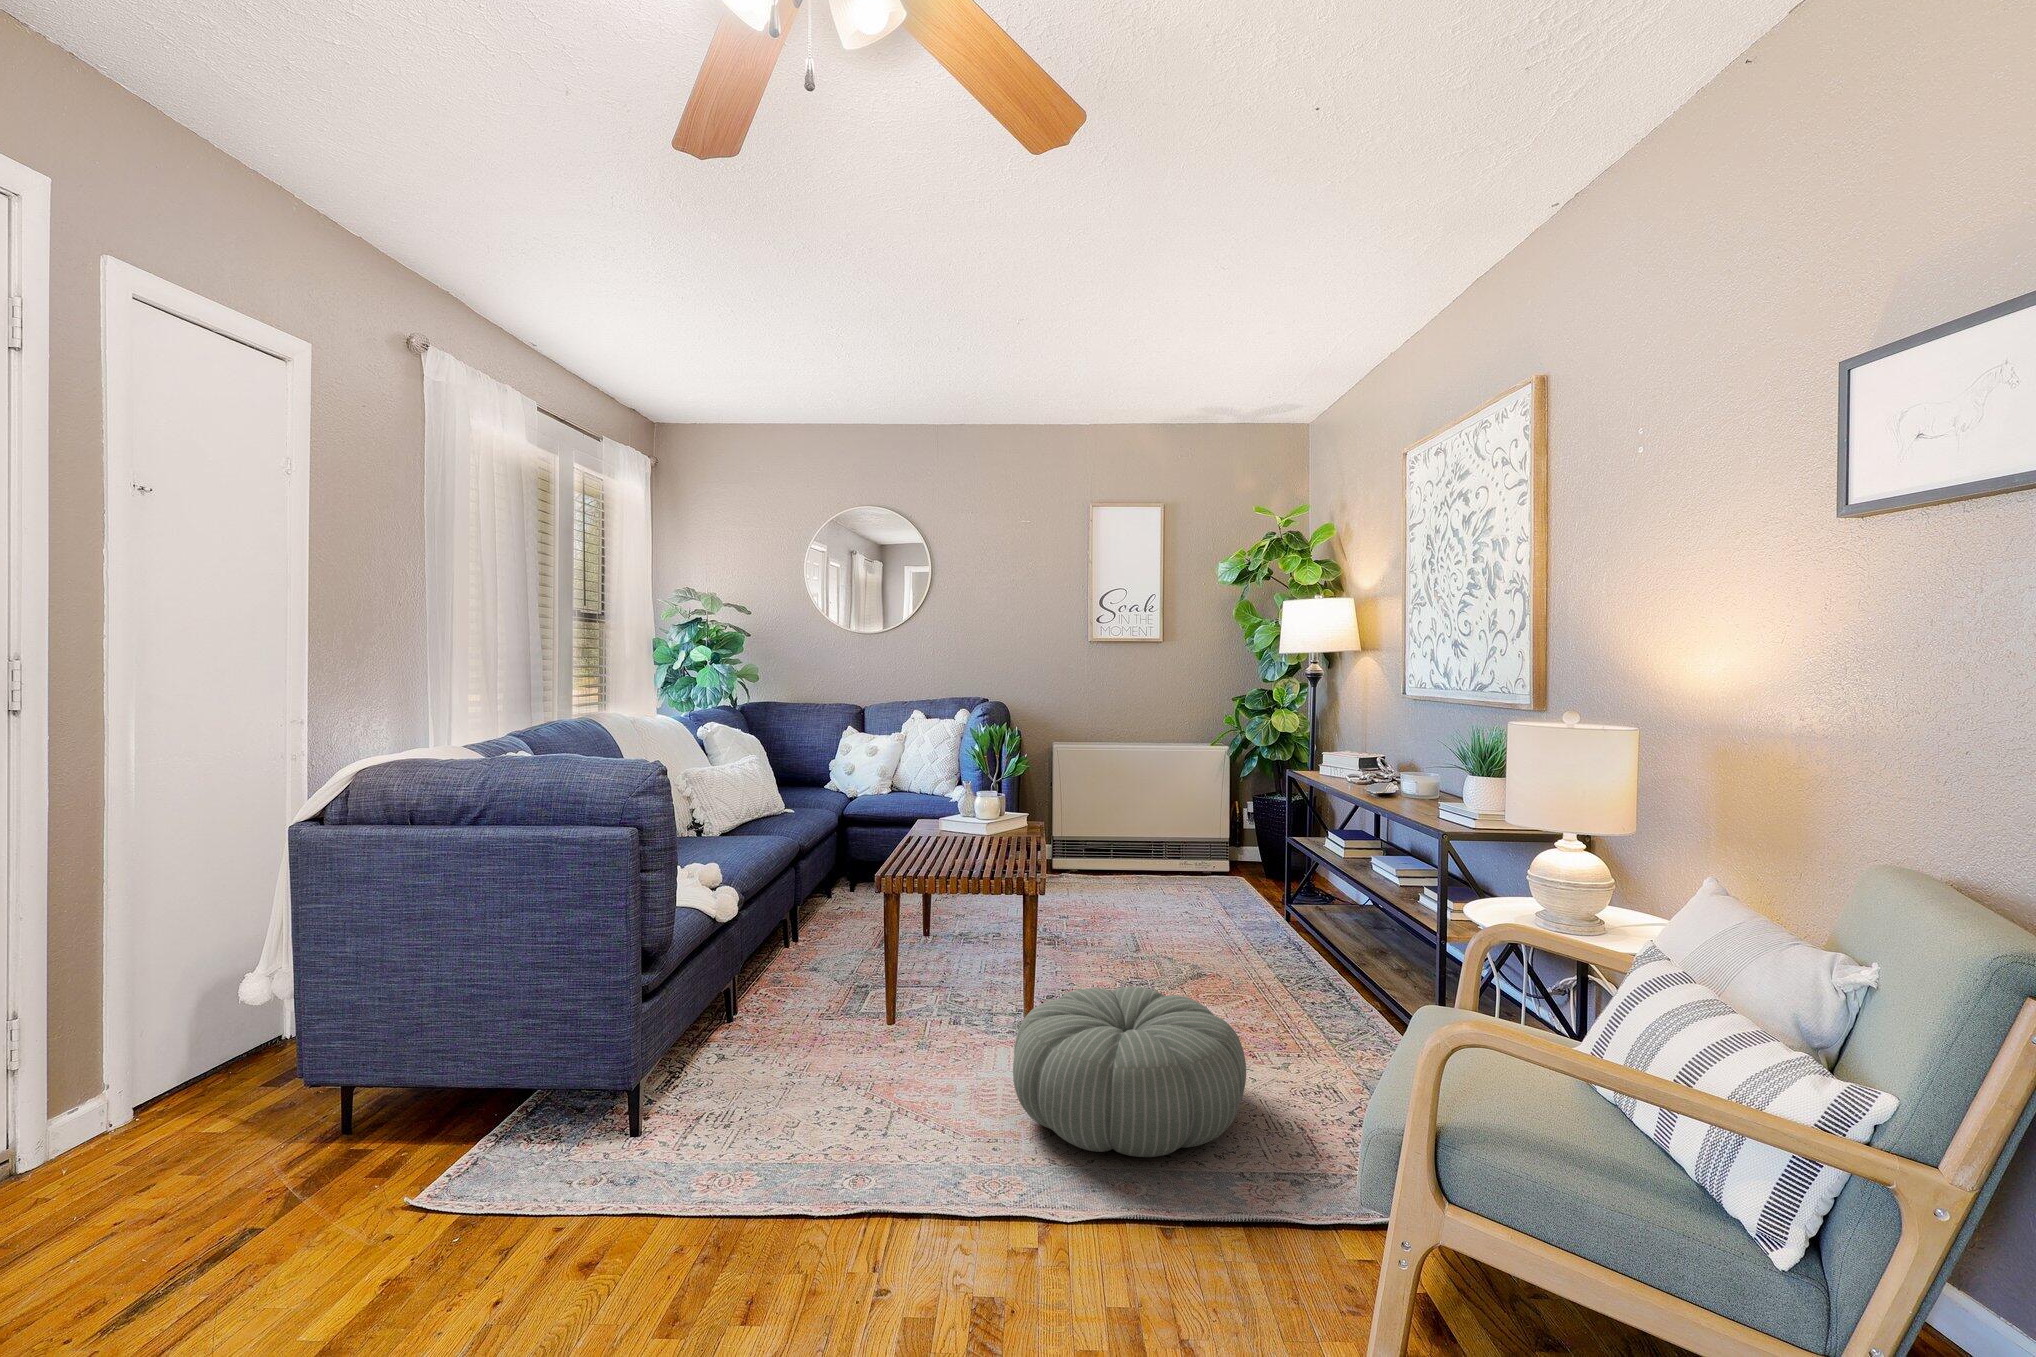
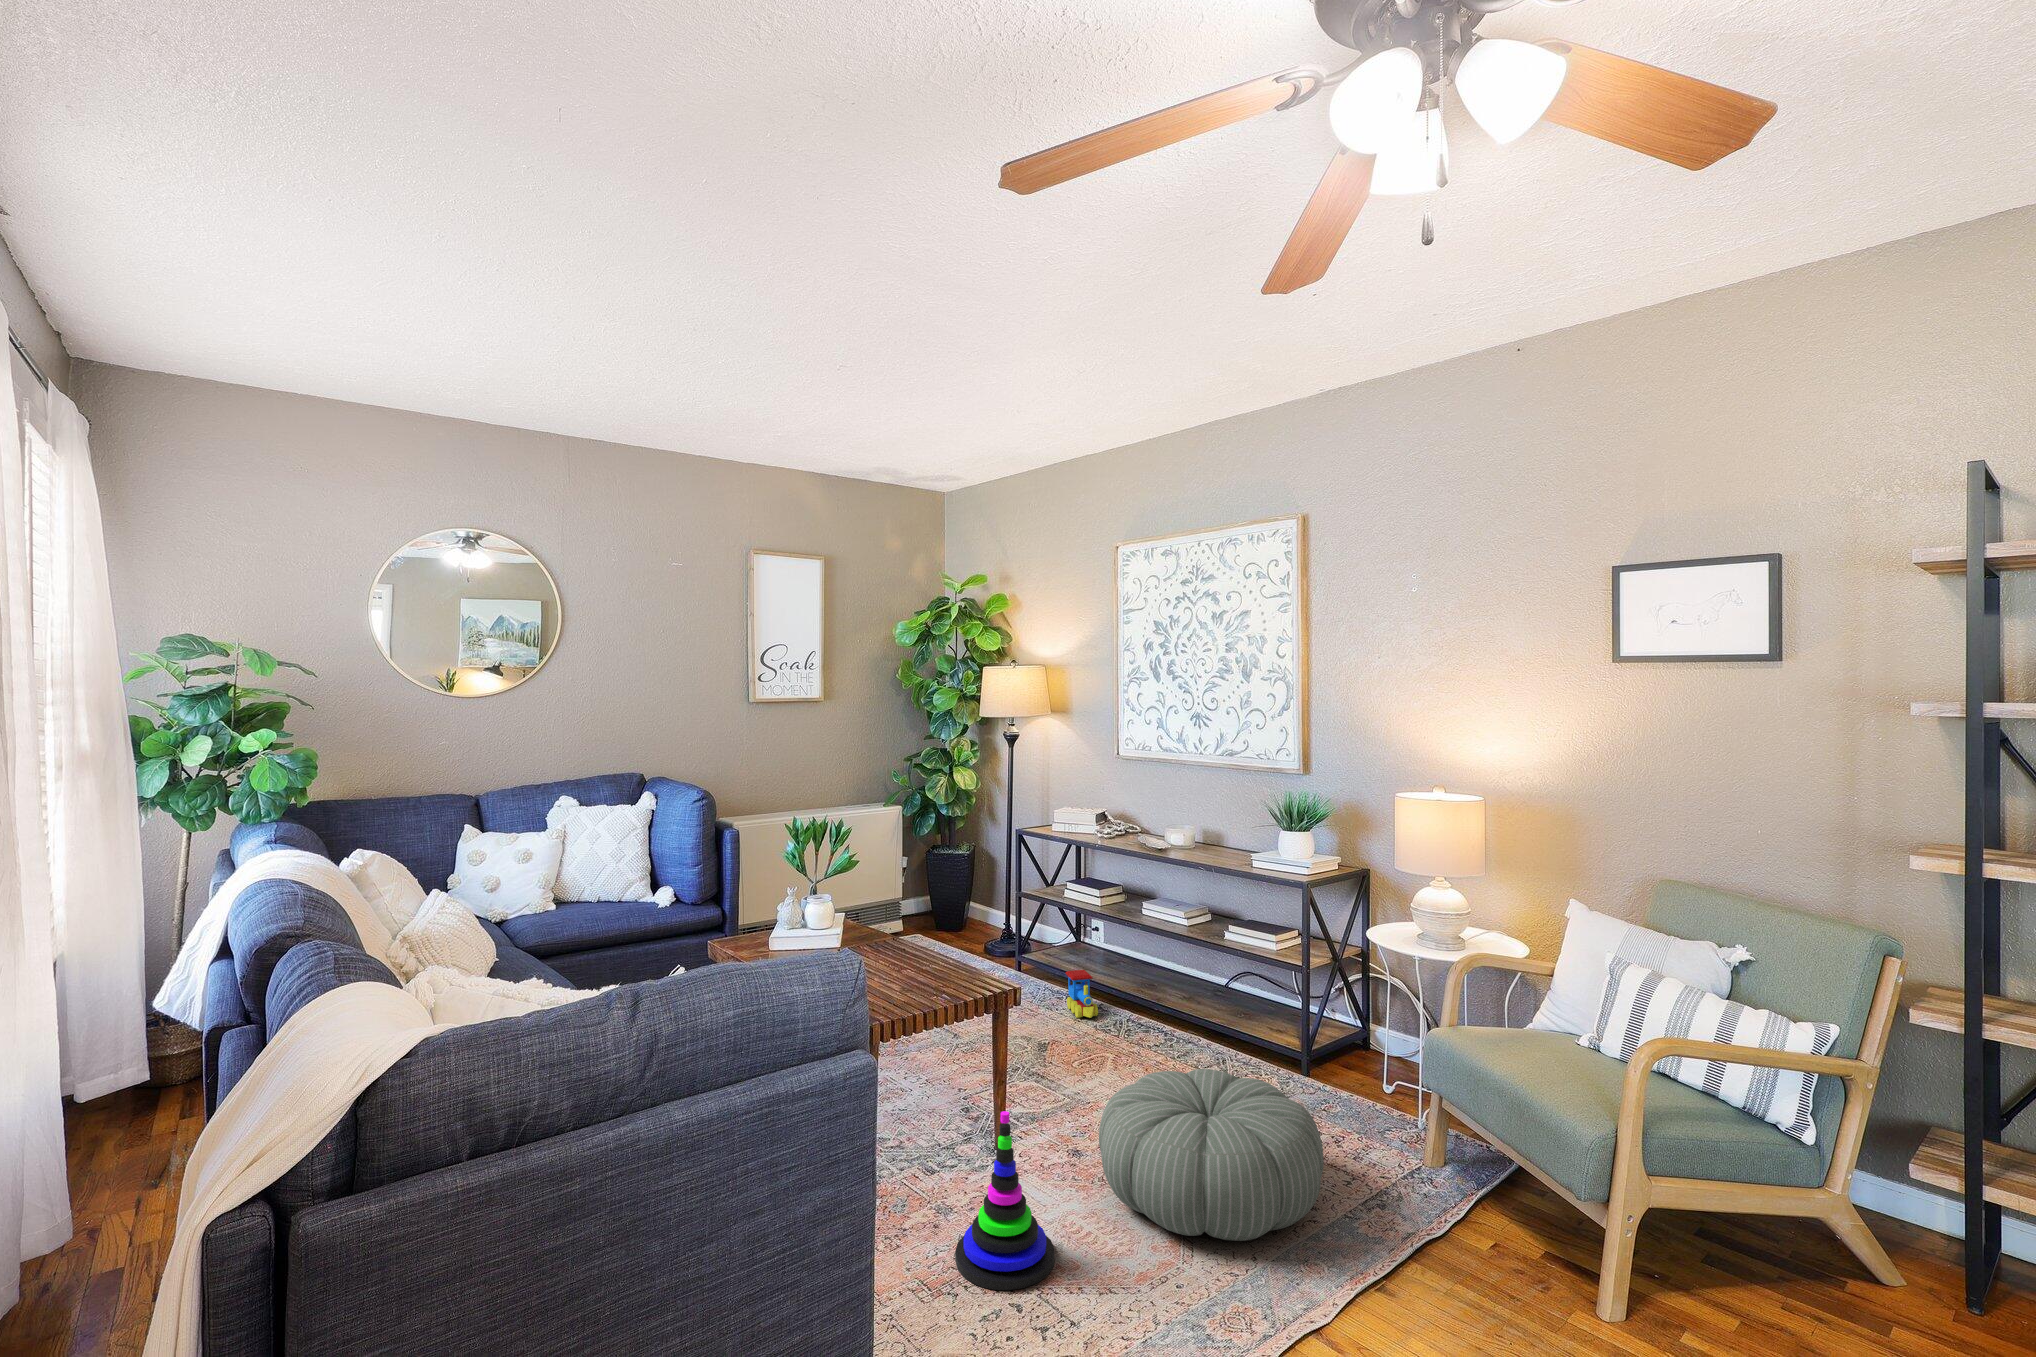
toy train: none [1260,913,1291,963] -> present [1066,970,1098,1018]
stacking toy: none [855,957,943,1106] -> present [955,1111,1055,1290]

